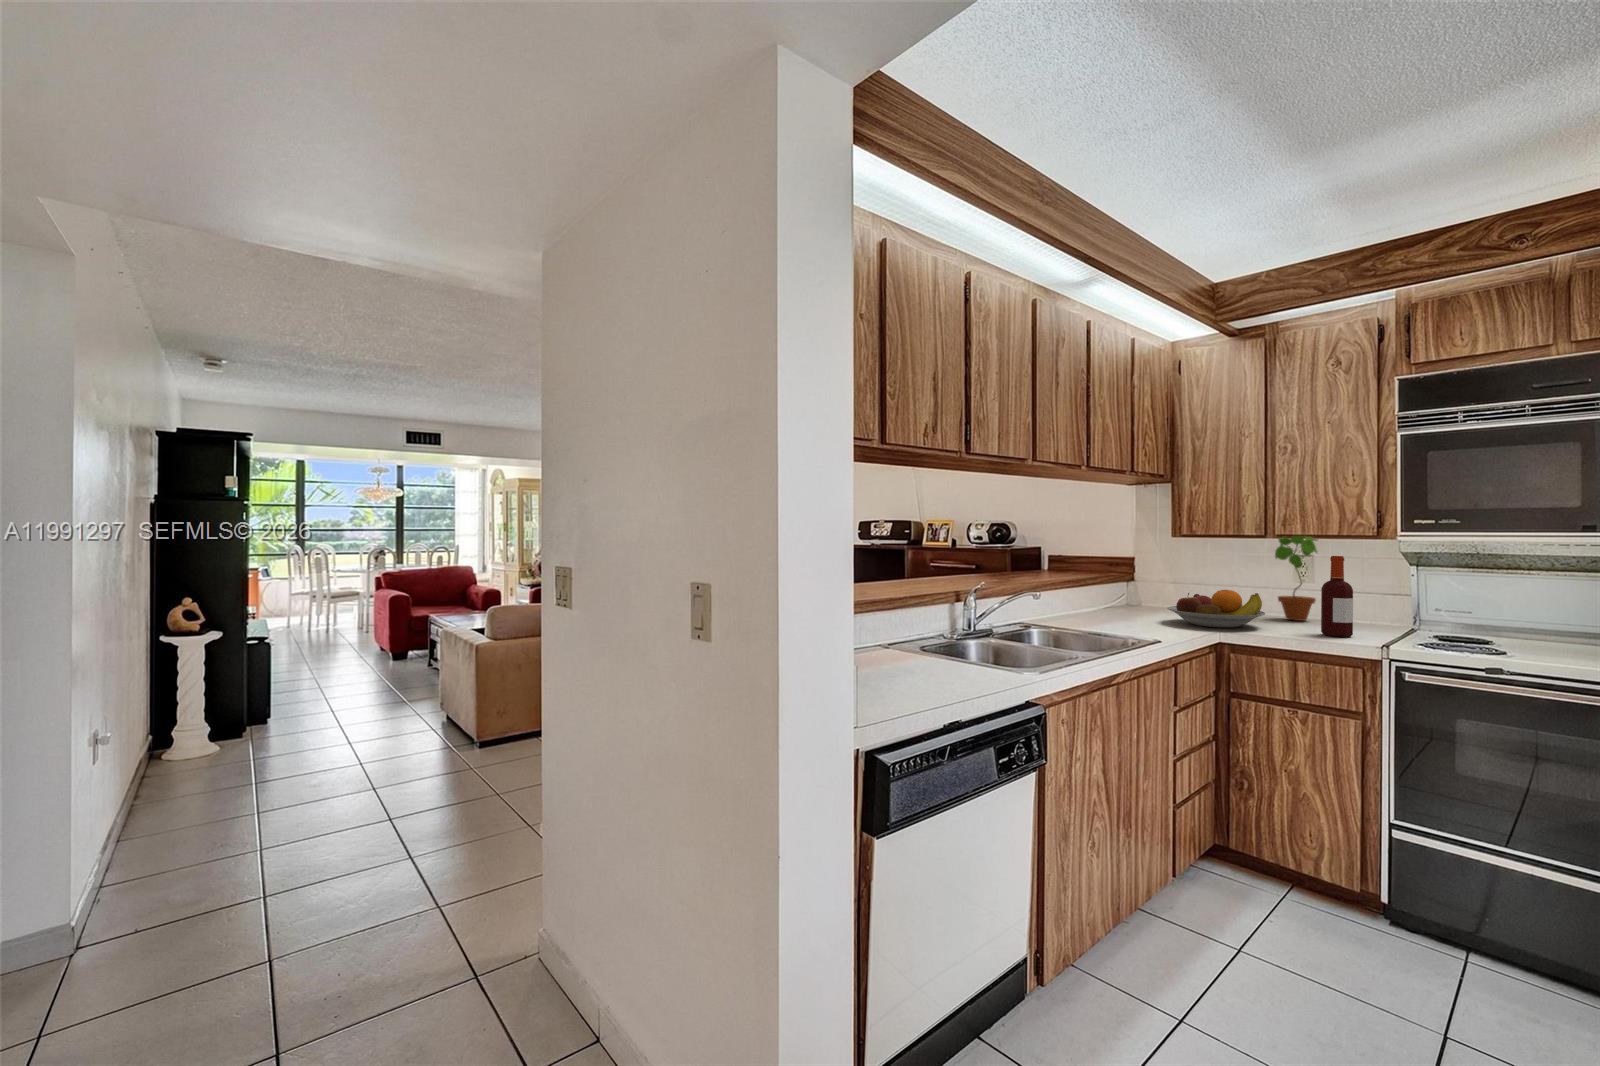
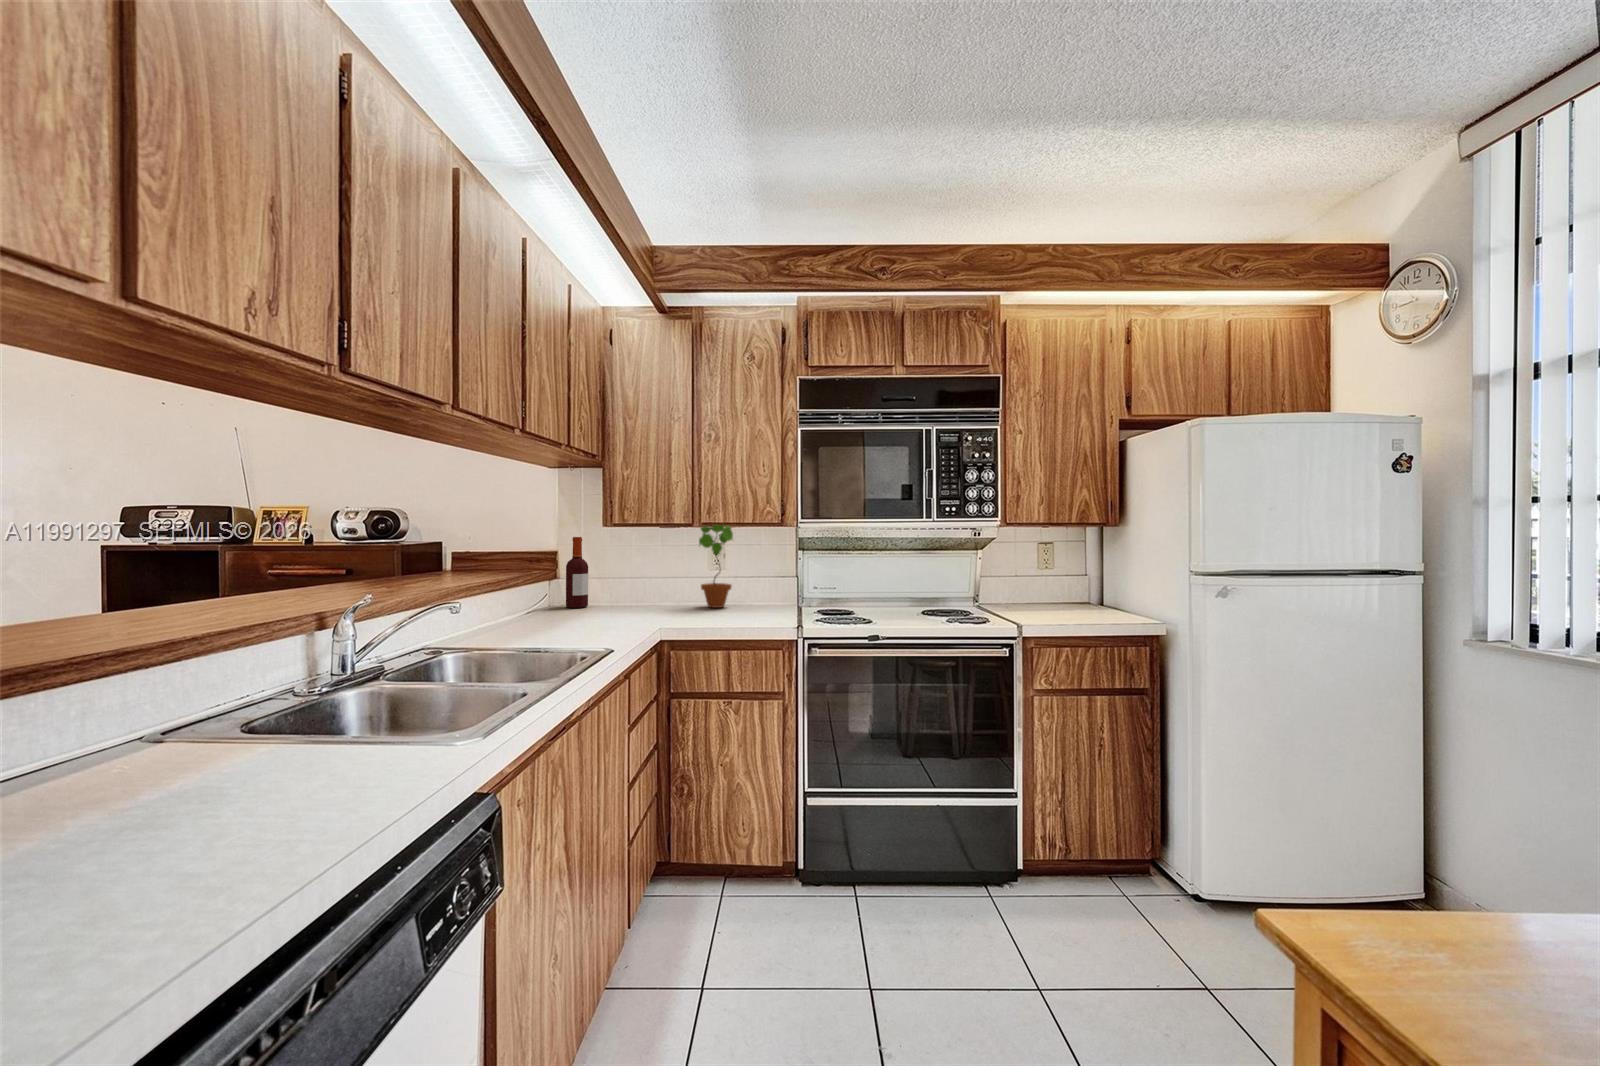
bottle: present [1321,556,1353,637] -> present [566,537,588,608]
fruit bowl: present [1167,590,1265,628] -> none [605,582,699,624]

